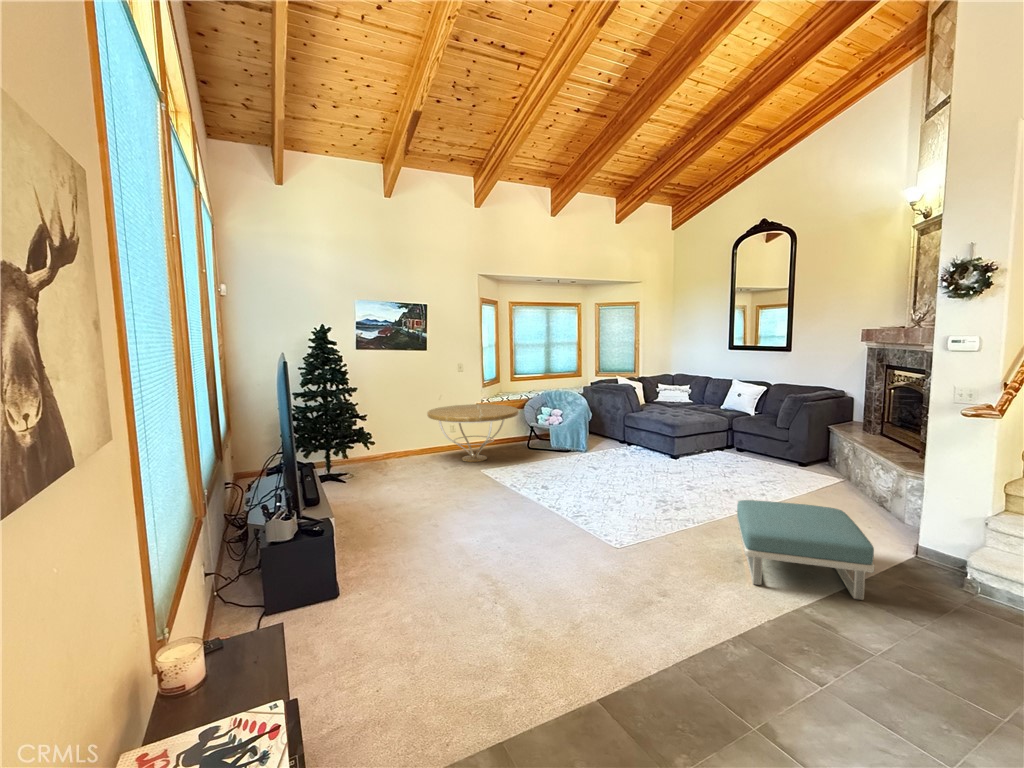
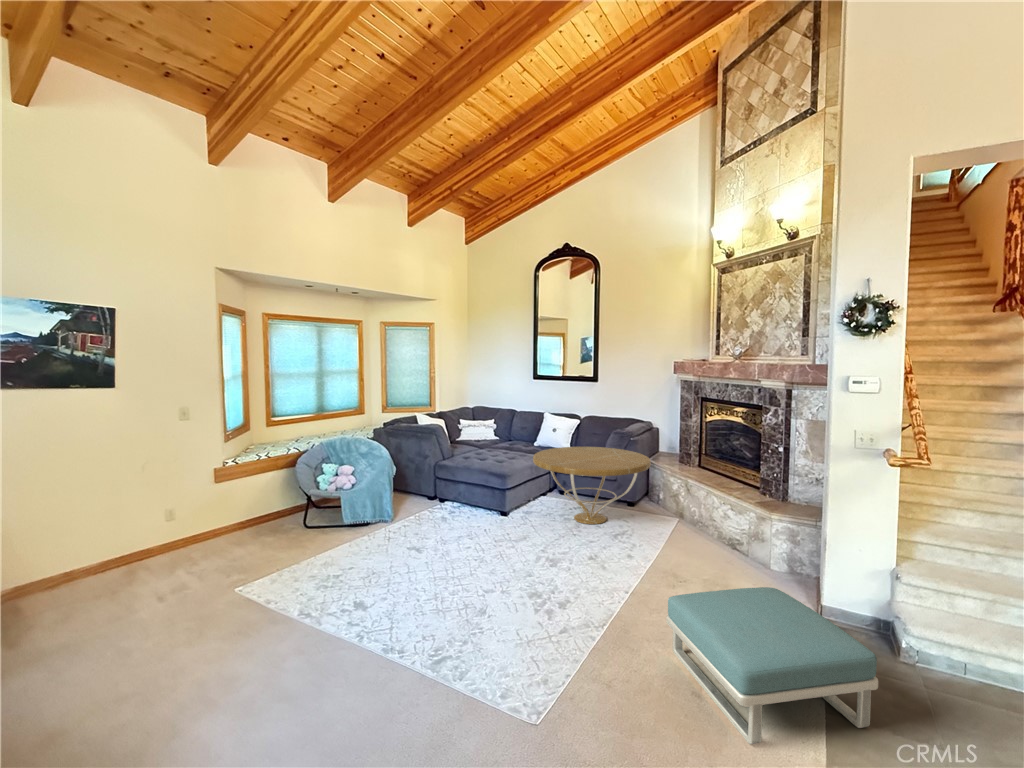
coffee table: present [427,404,519,462] -> present [533,447,651,524]

